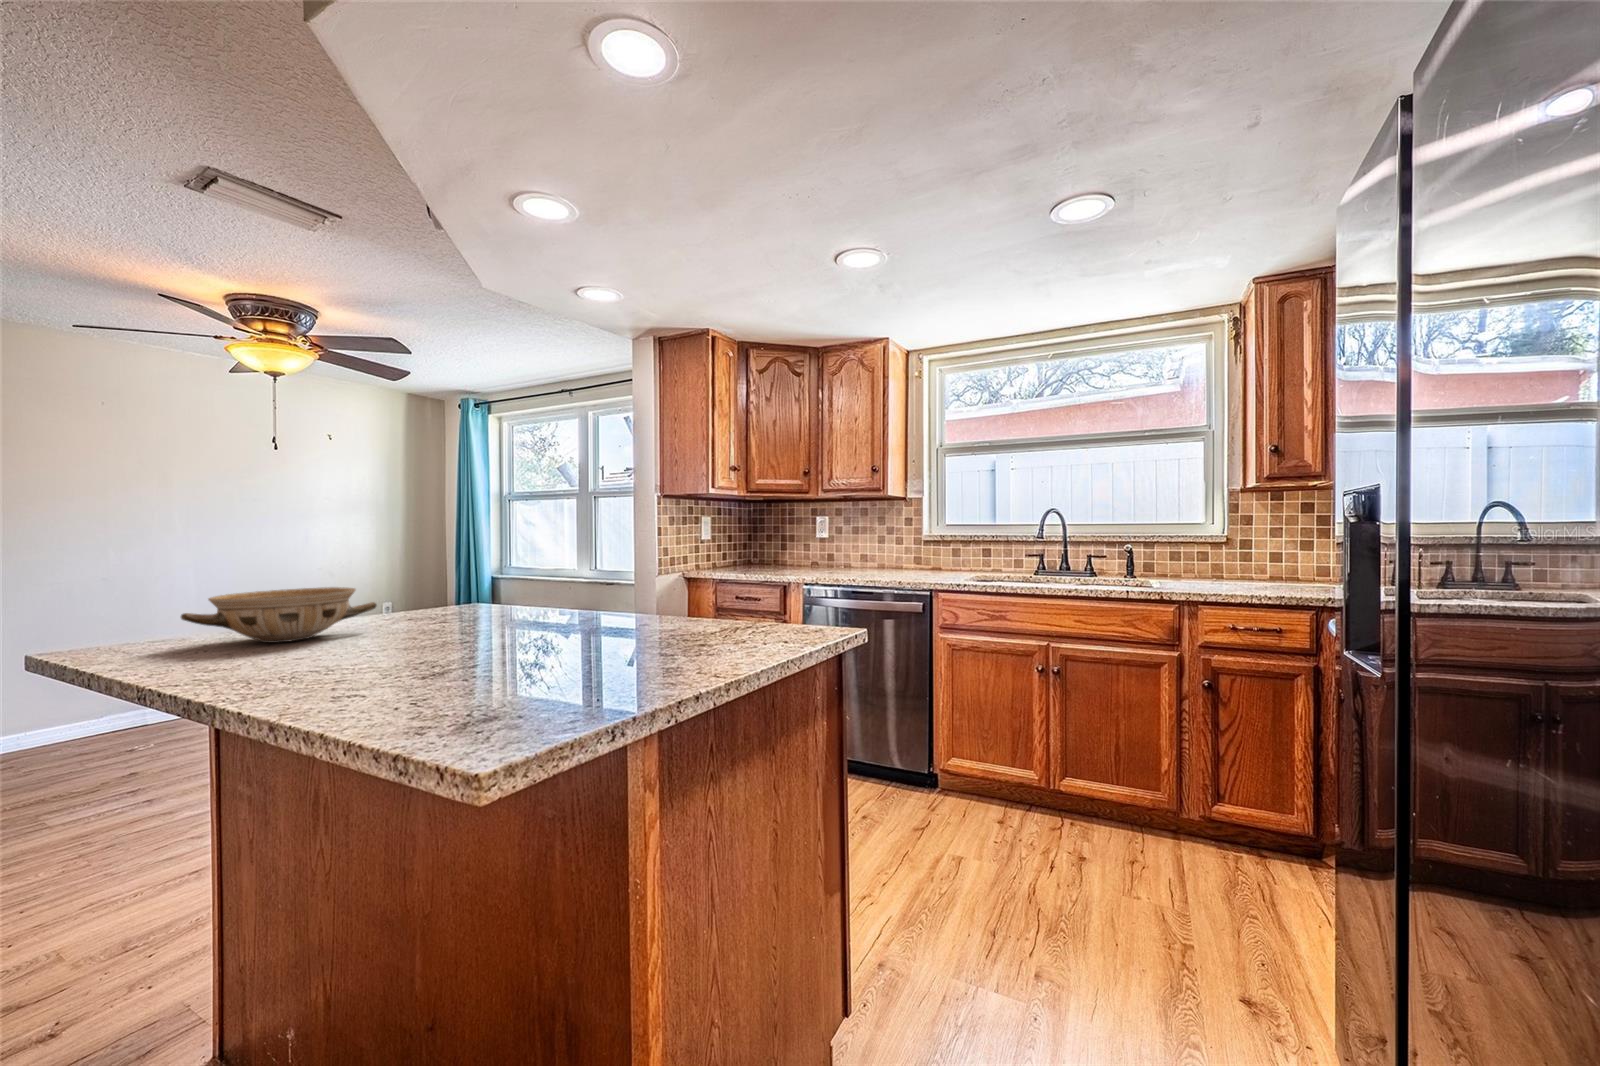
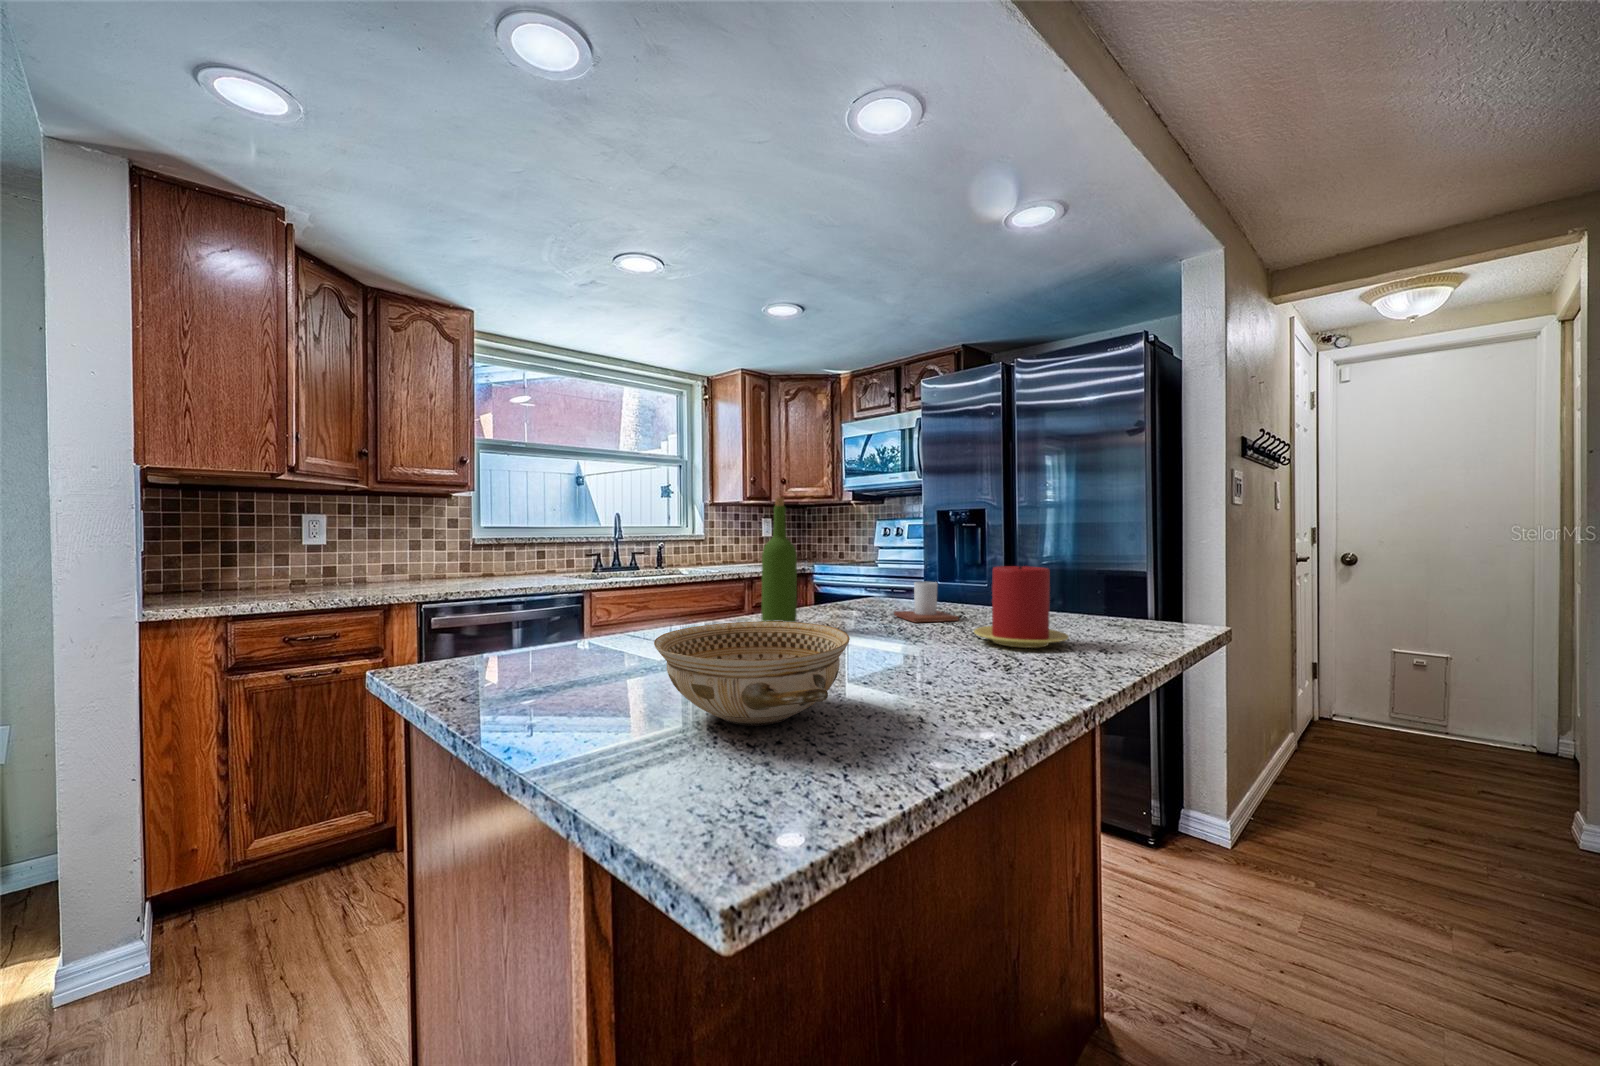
wine bottle: none [590,497,626,626] -> present [761,497,797,622]
candle: none [426,575,554,682] -> present [974,566,1069,648]
mug: none [656,598,740,656] -> present [894,582,959,622]

